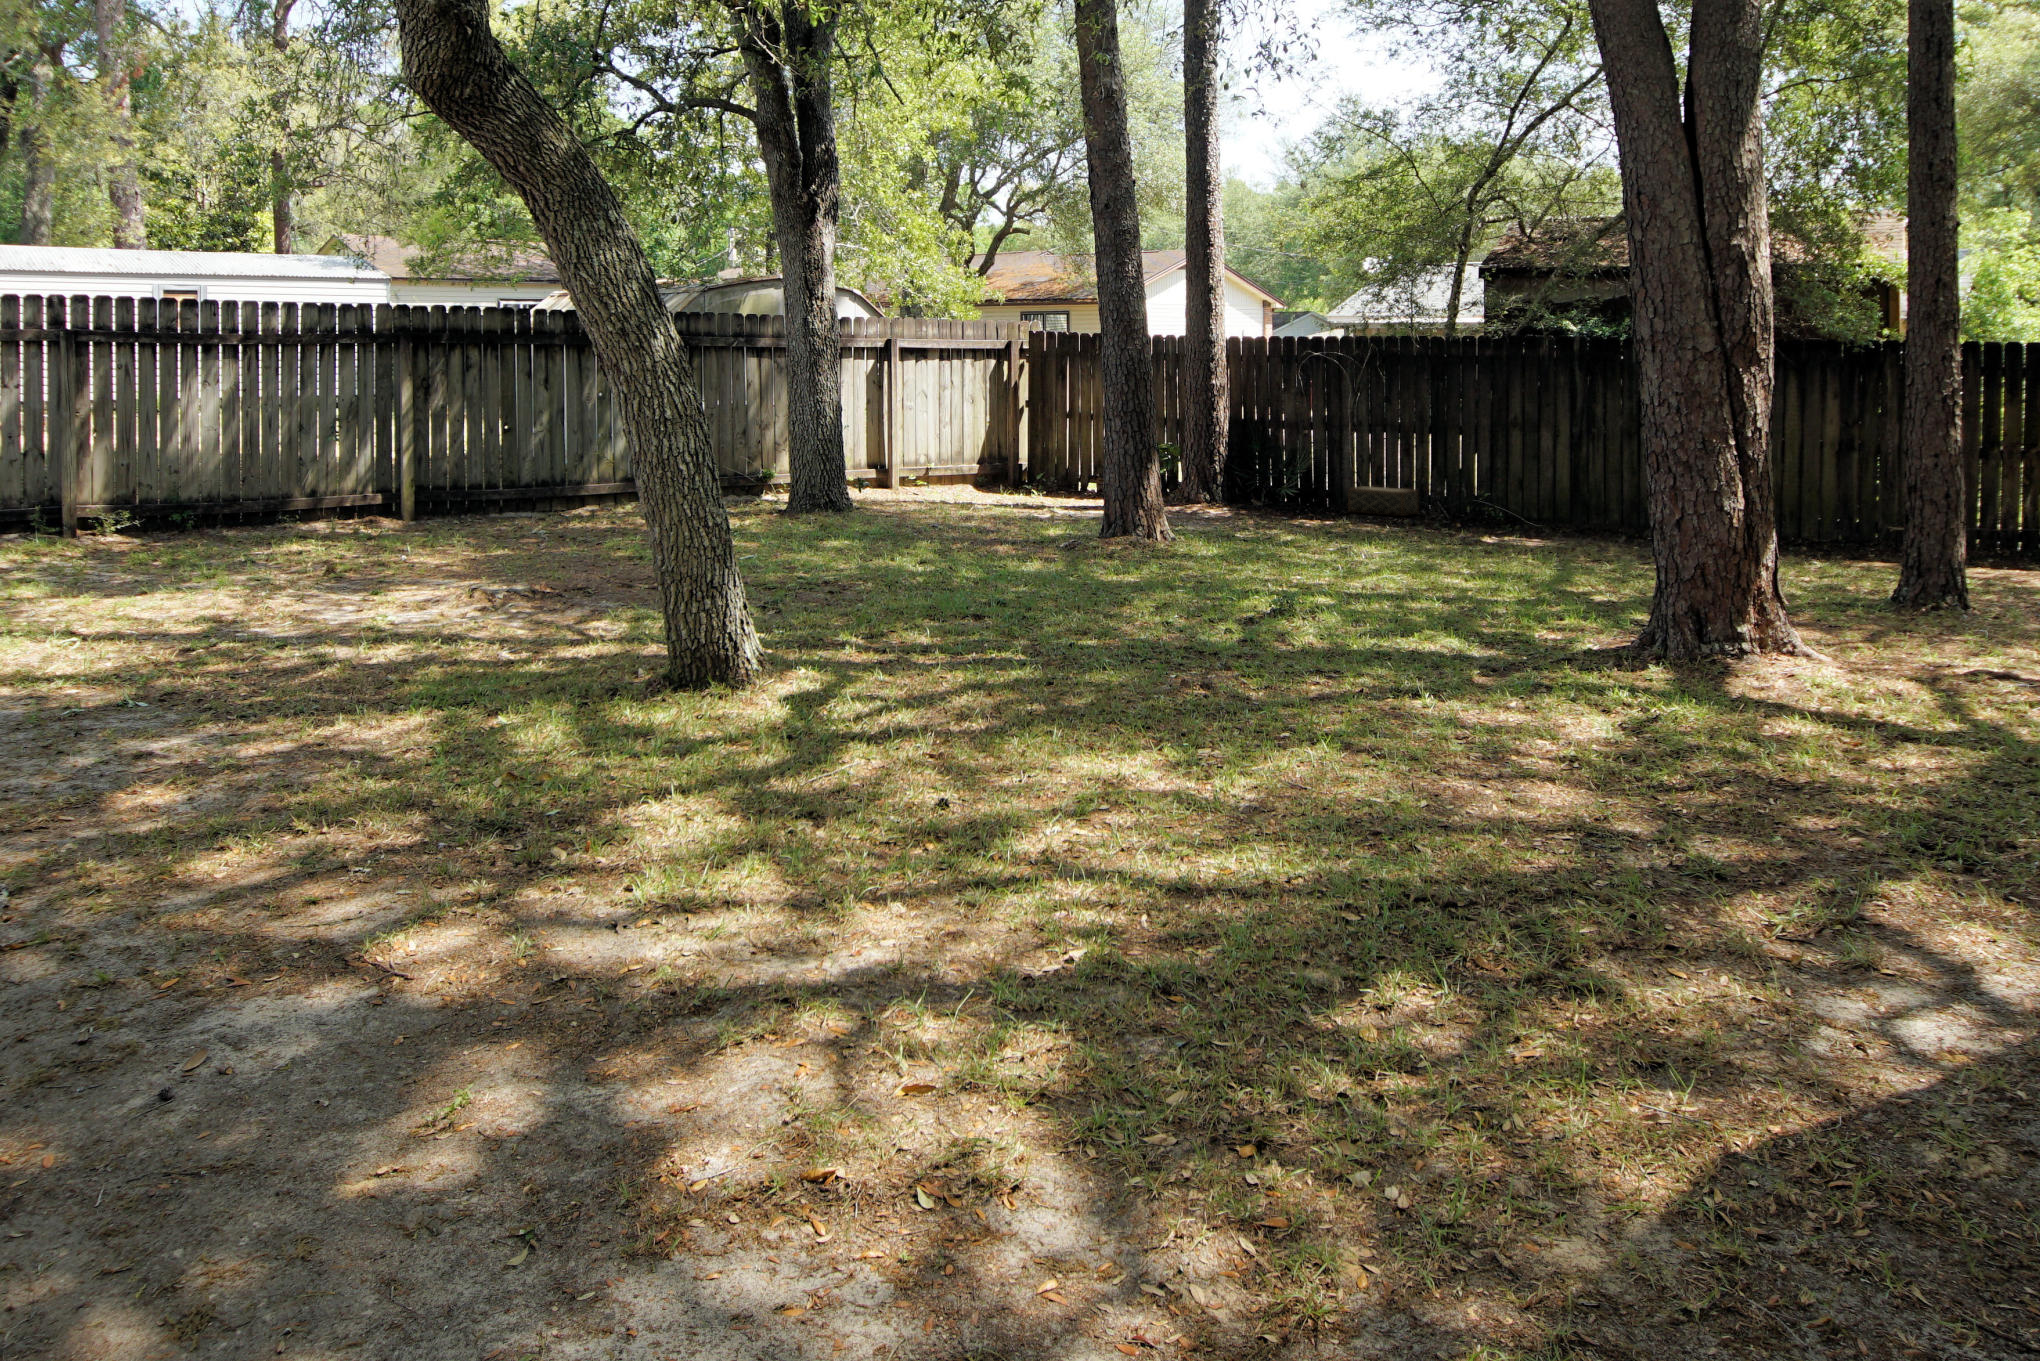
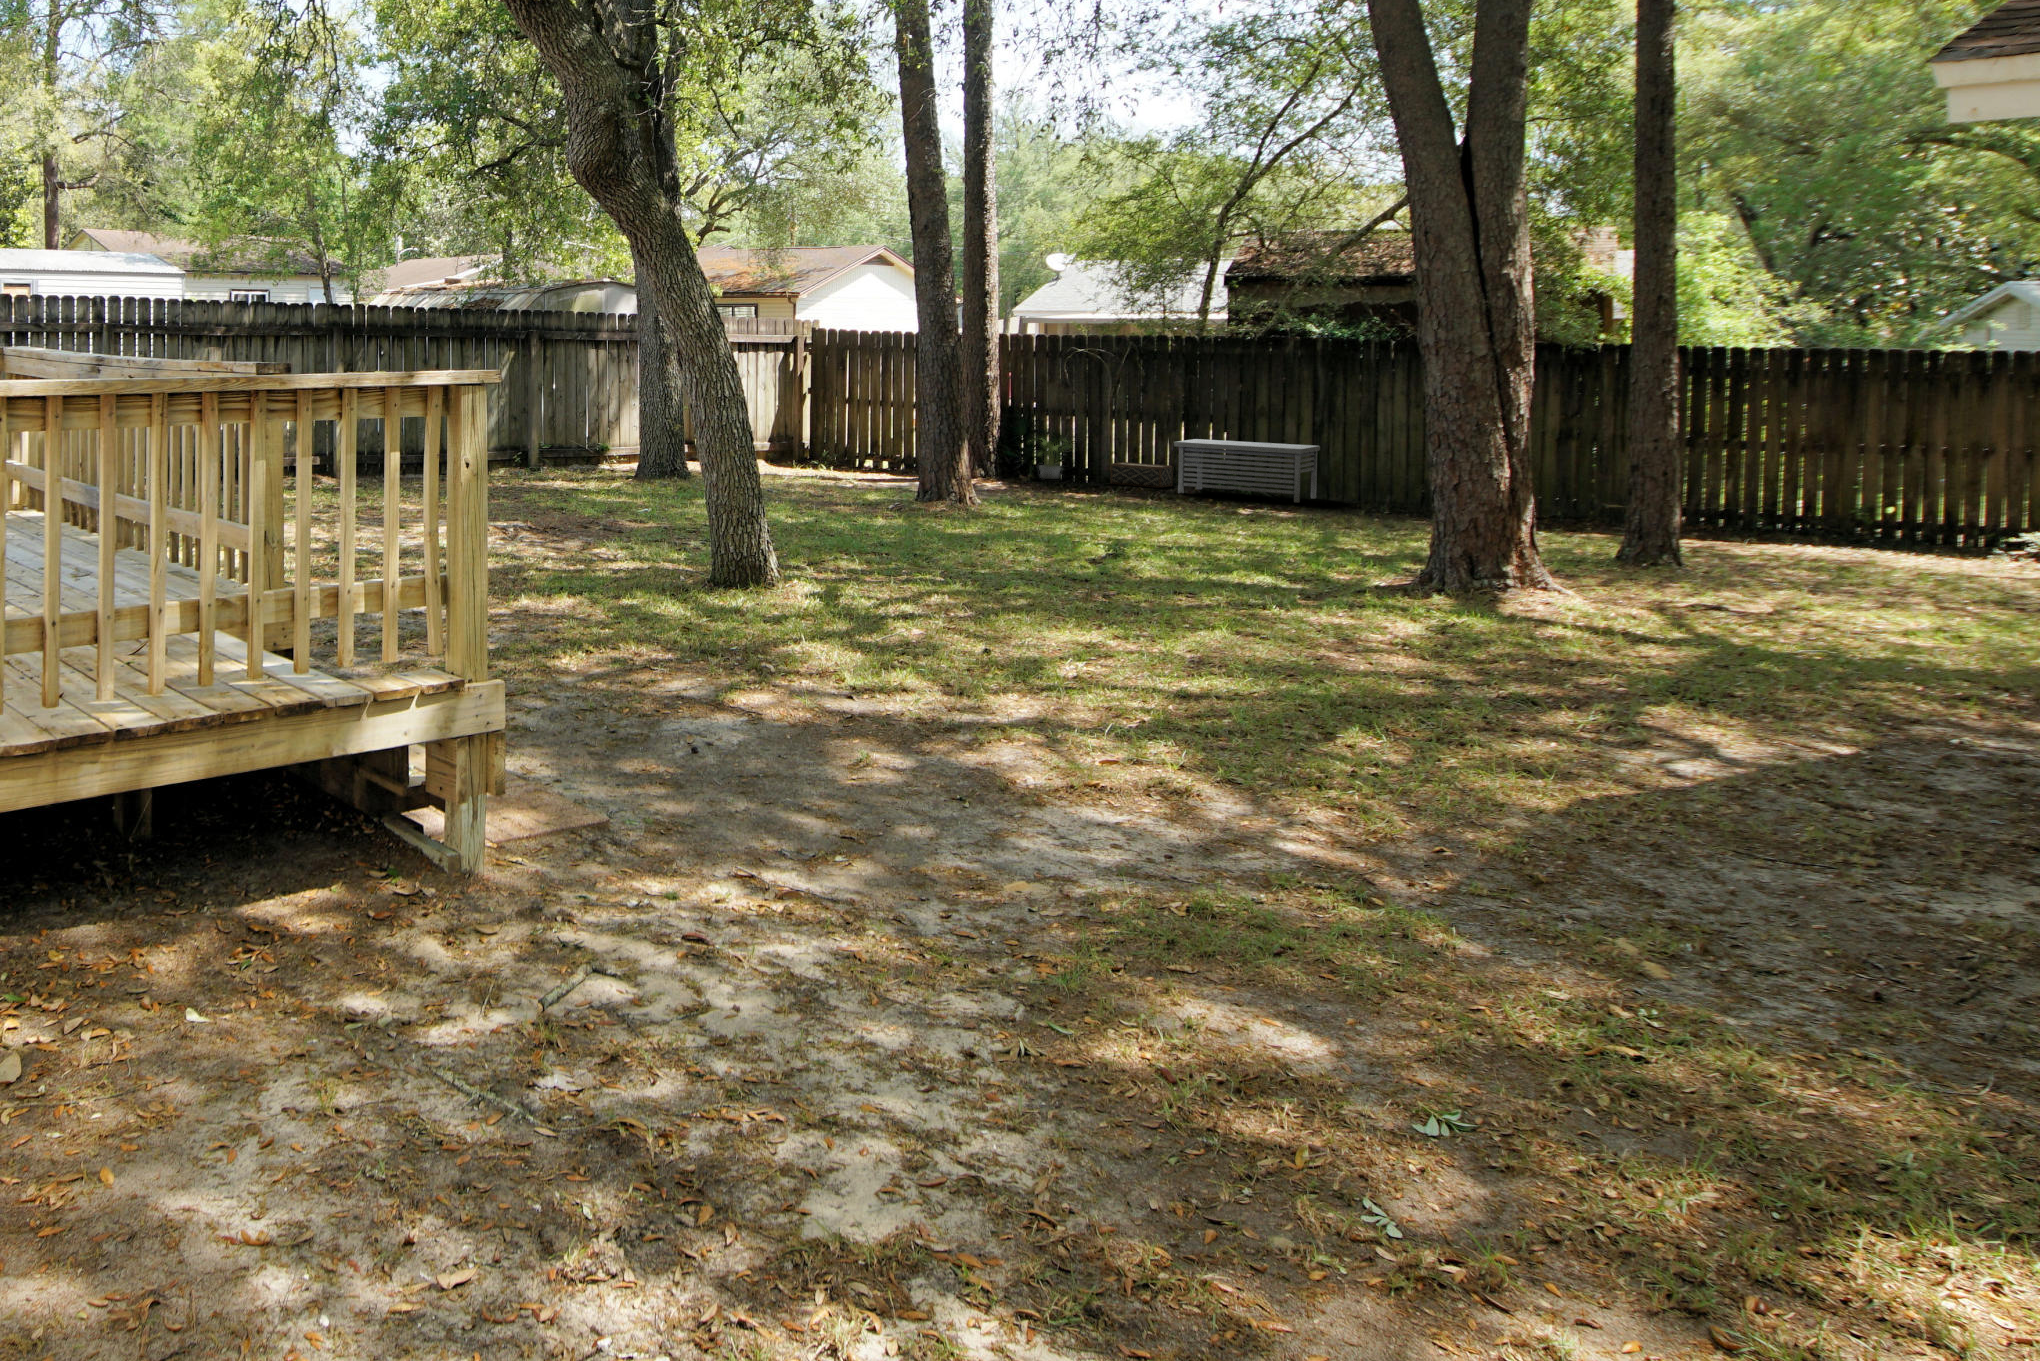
storage bench: none [1414,457,1579,532] -> present [1174,439,1320,503]
potted plant: none [1255,459,1313,507] -> present [1031,440,1070,479]

